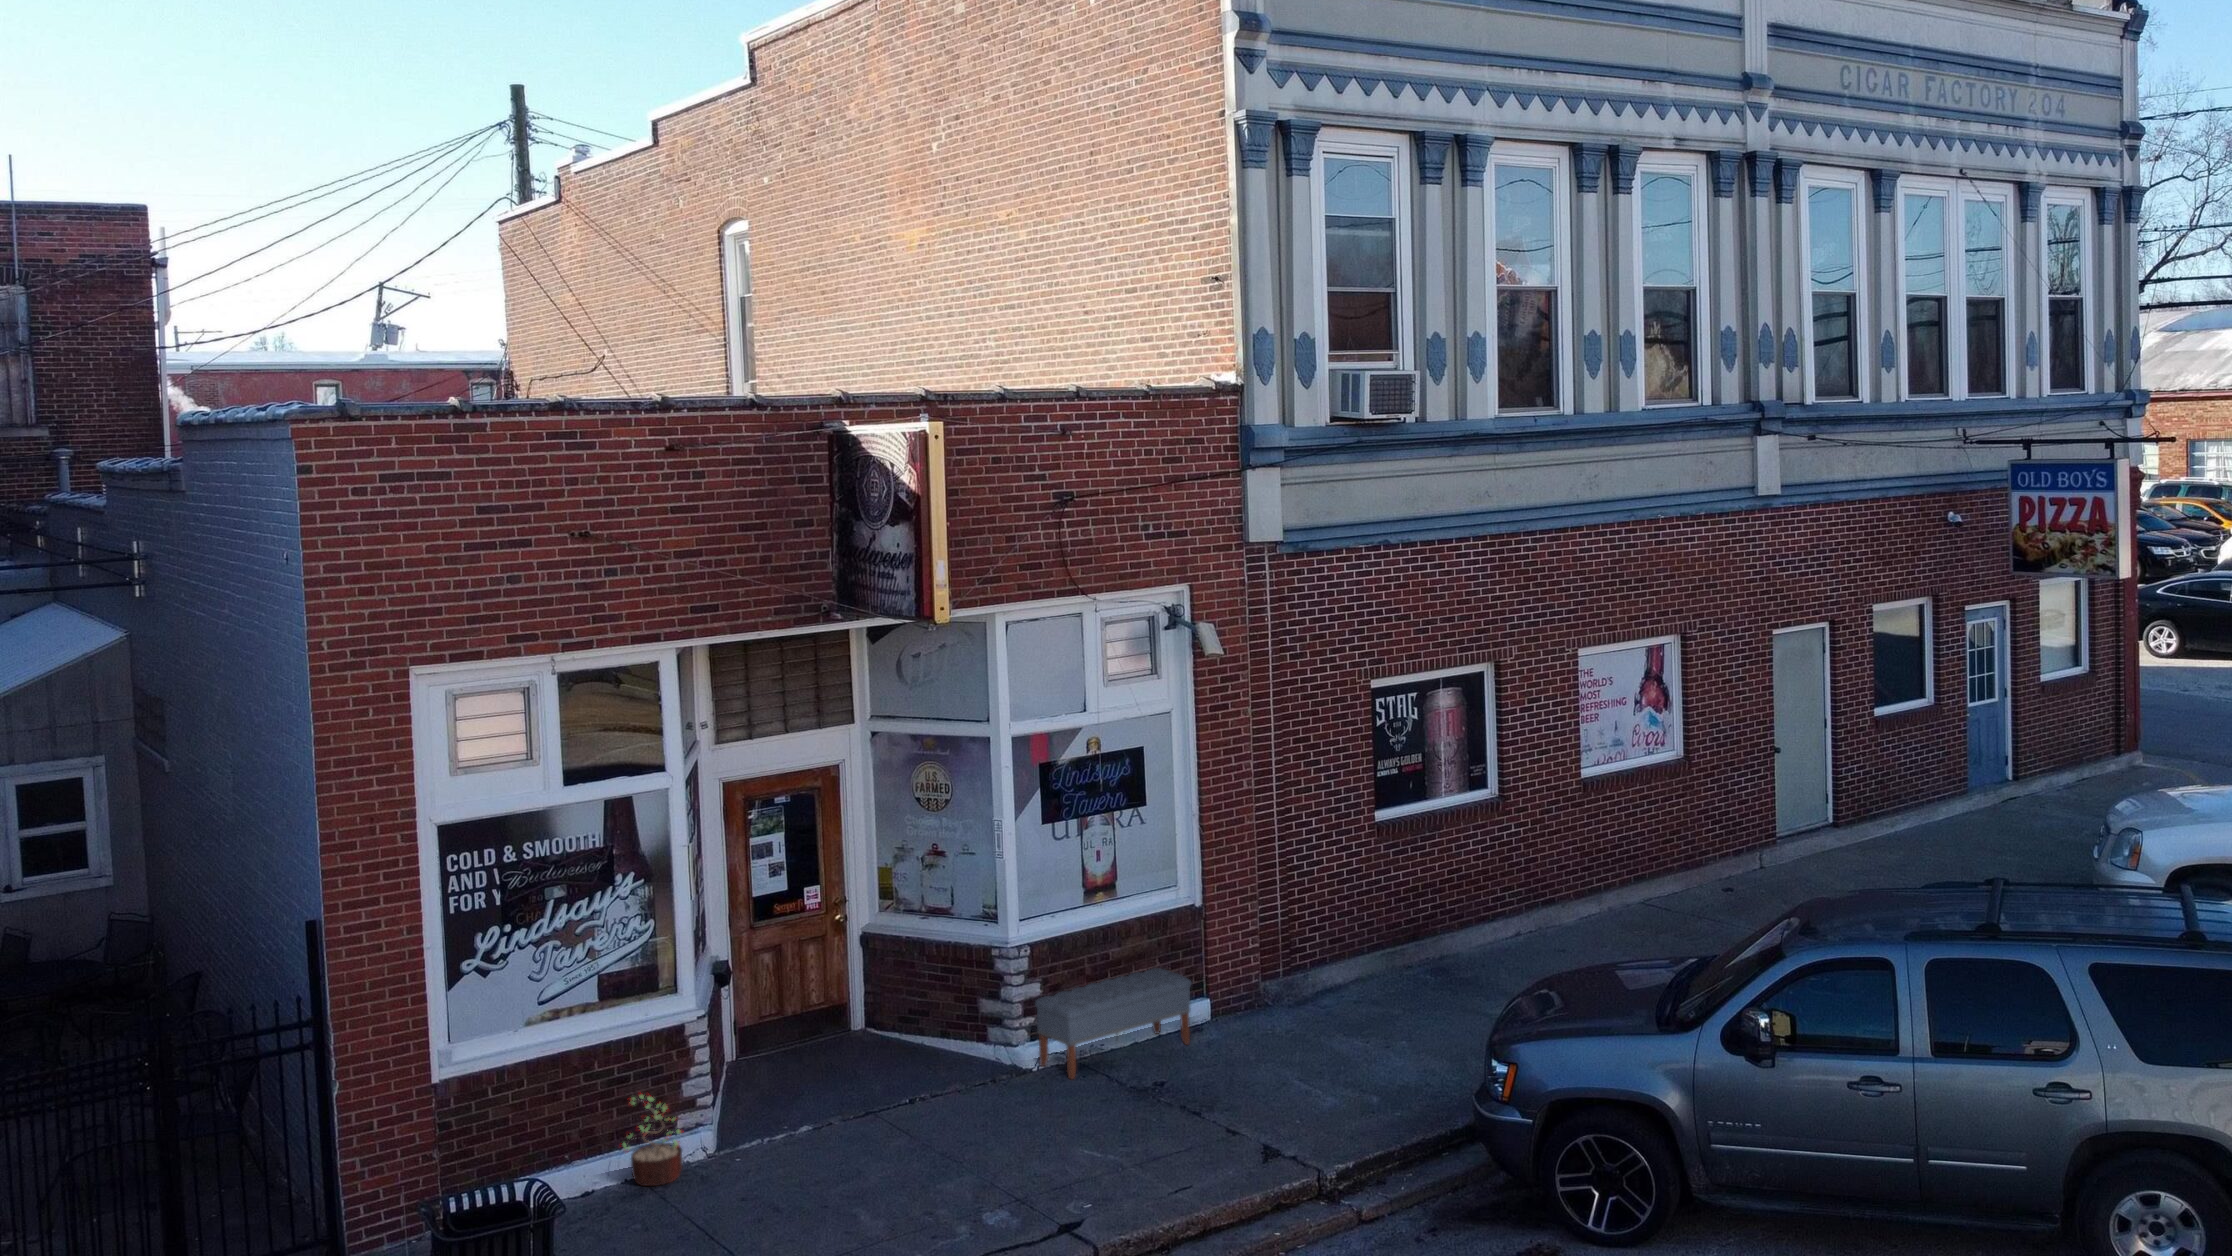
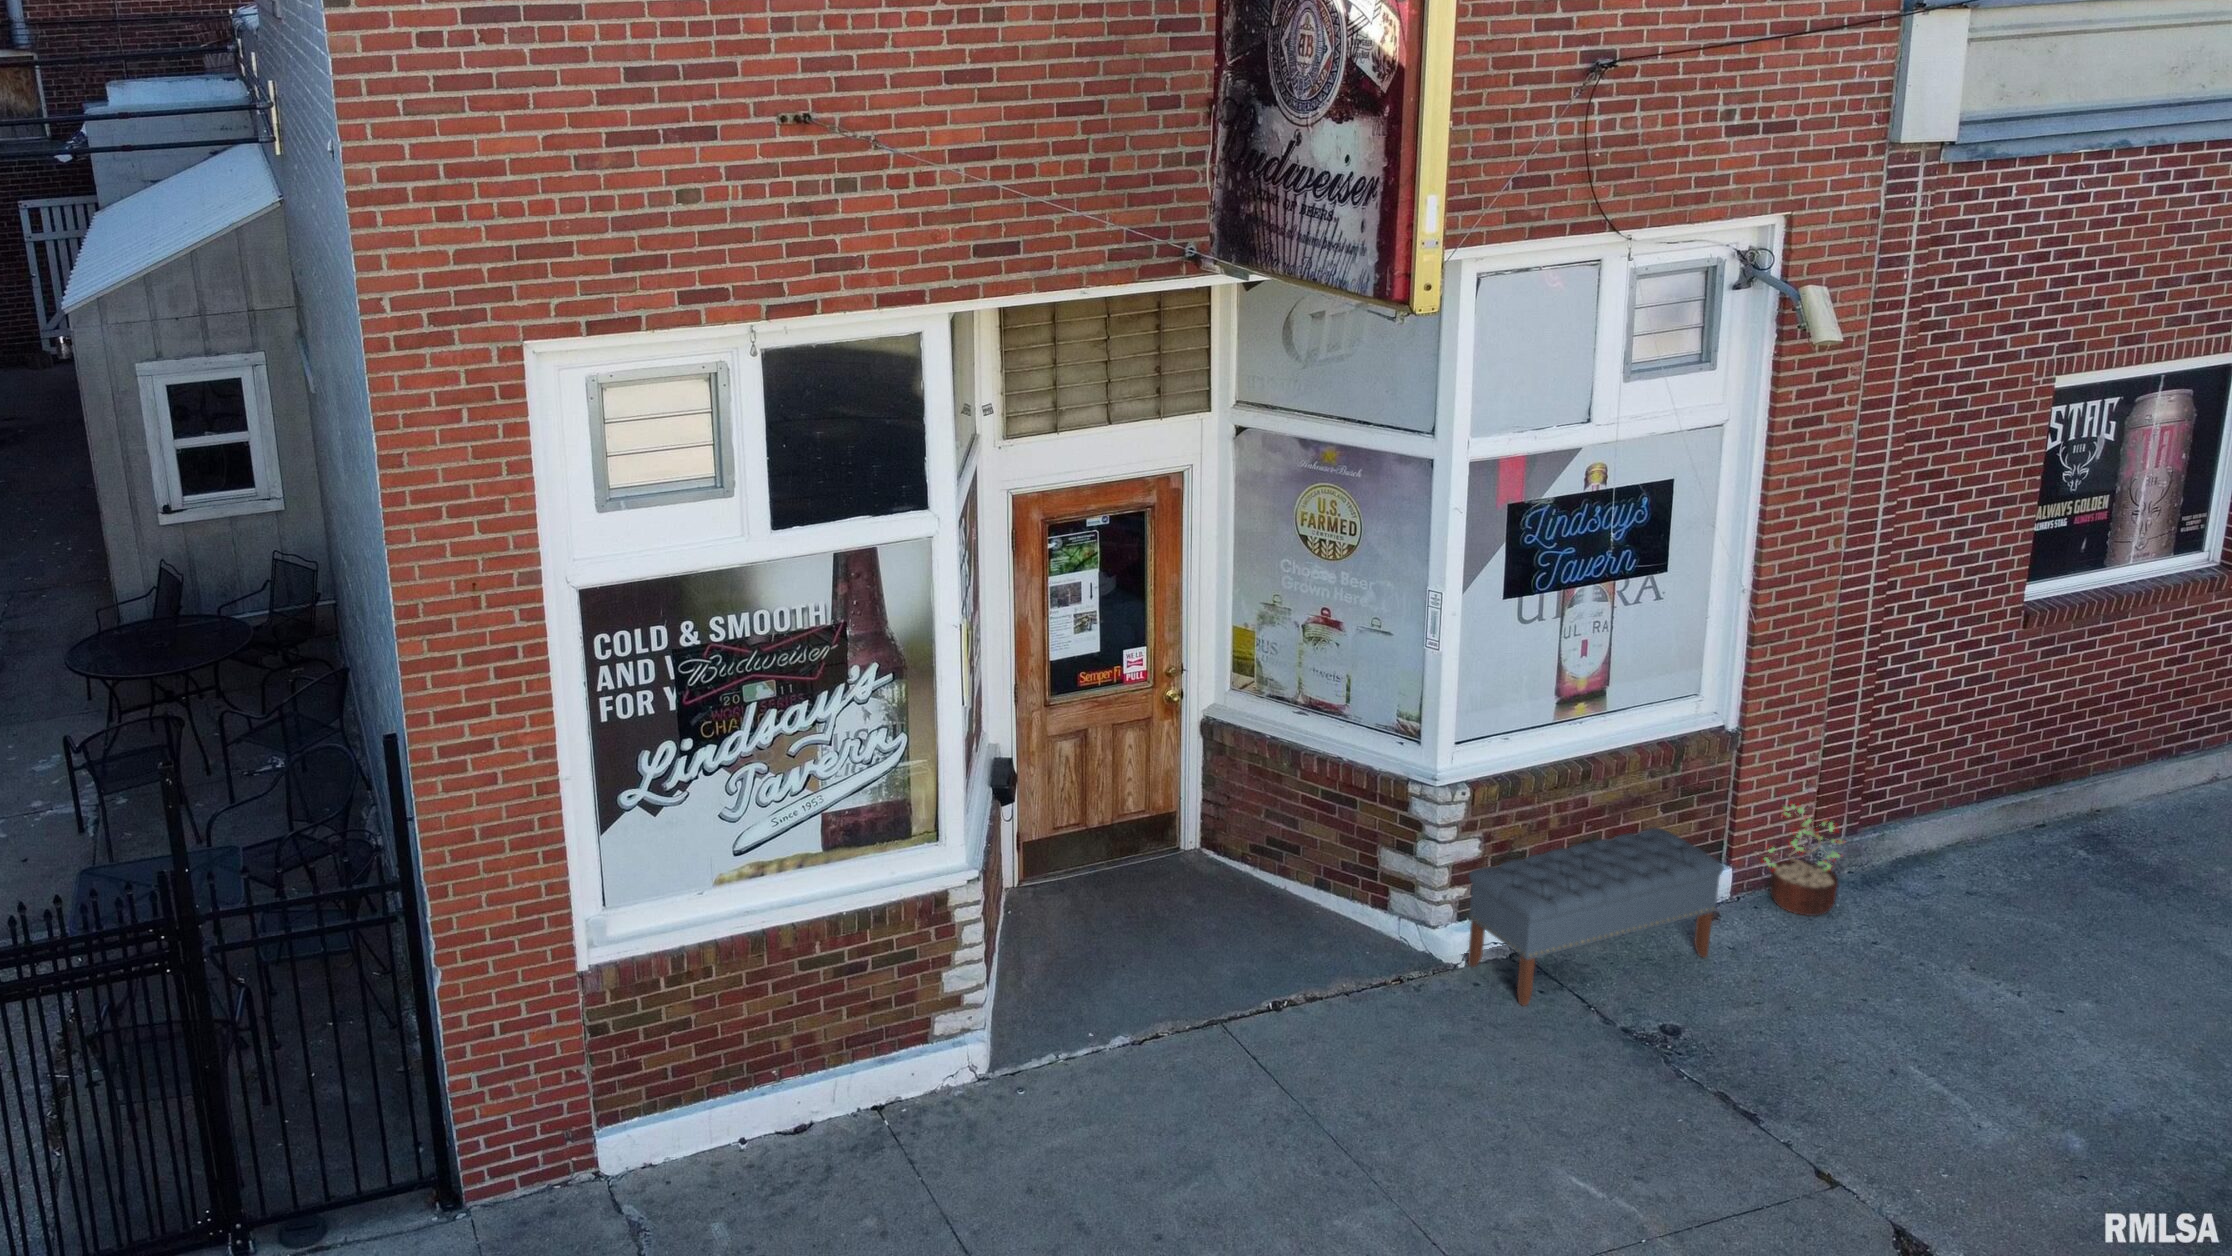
decorative plant: present [620,1093,684,1186] -> present [1763,802,1846,916]

